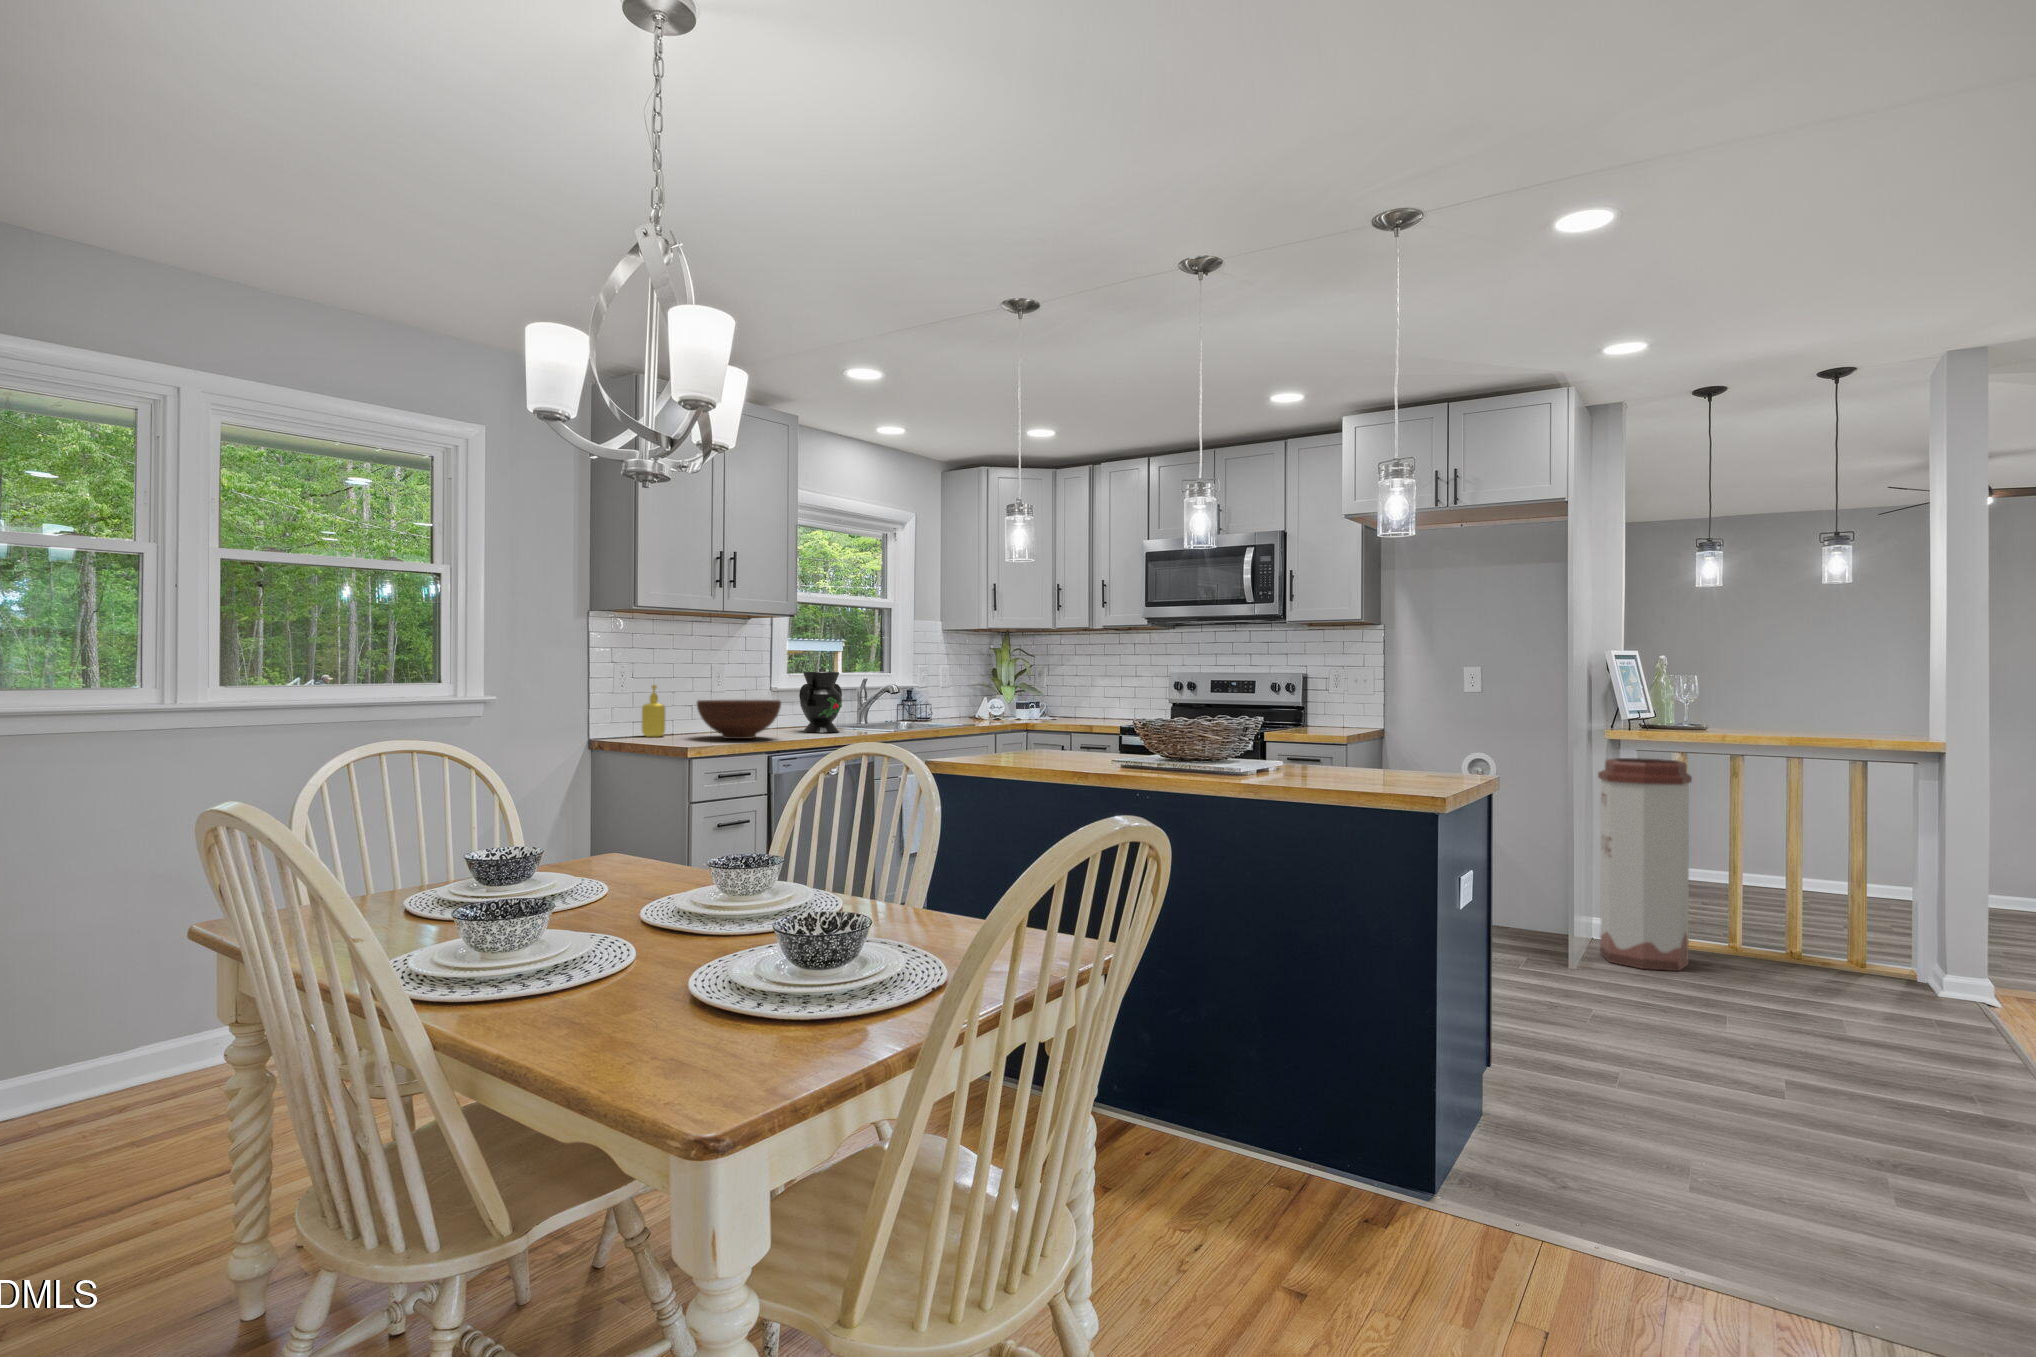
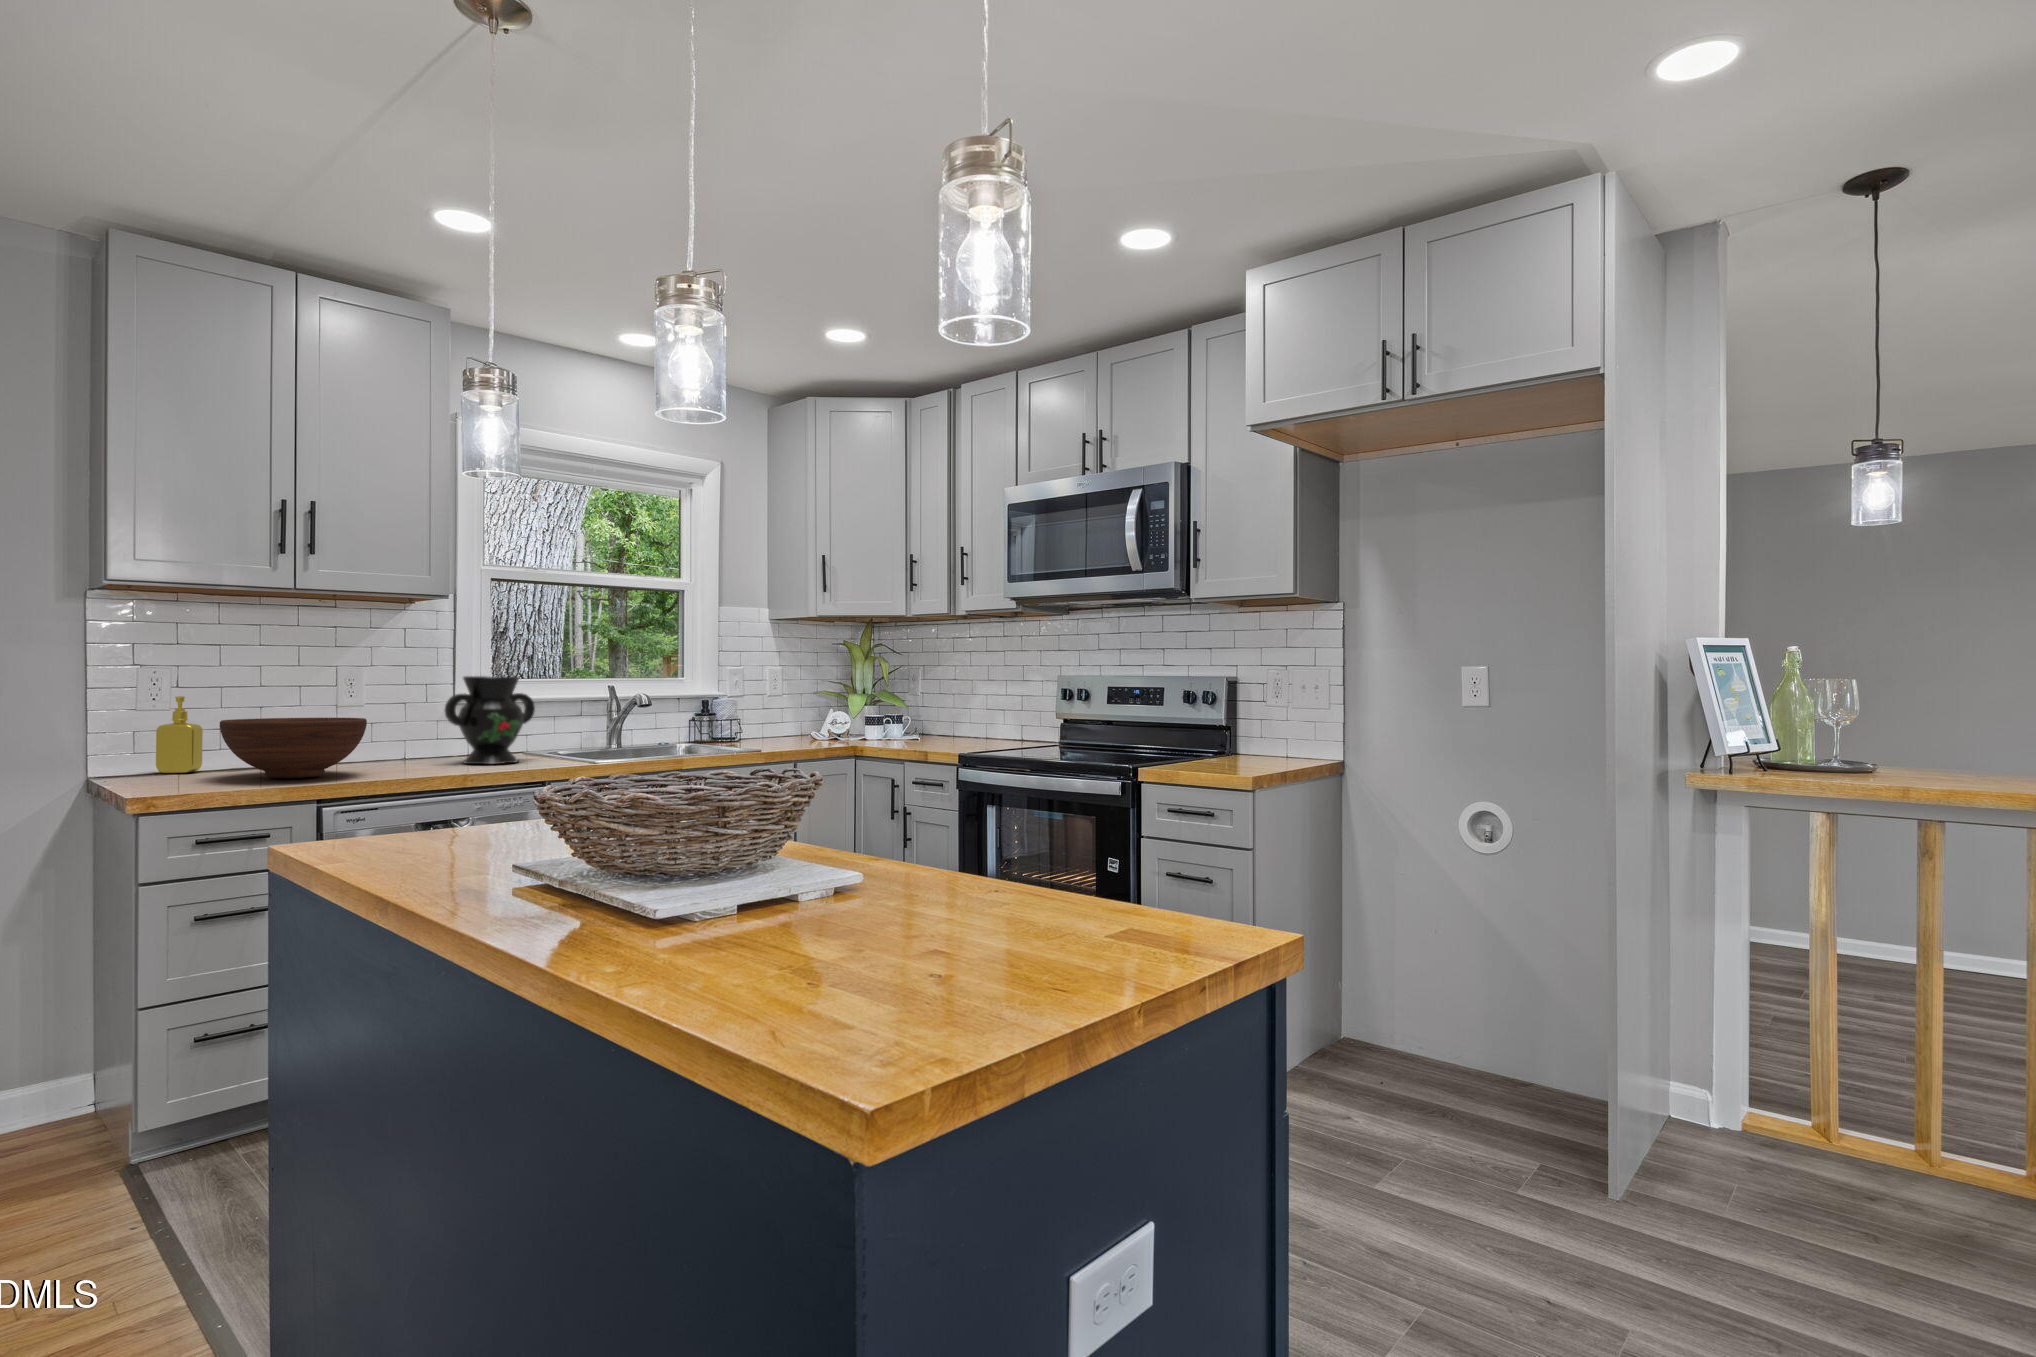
trash can: present [1598,758,1692,971] -> none [1670,819,1841,1213]

